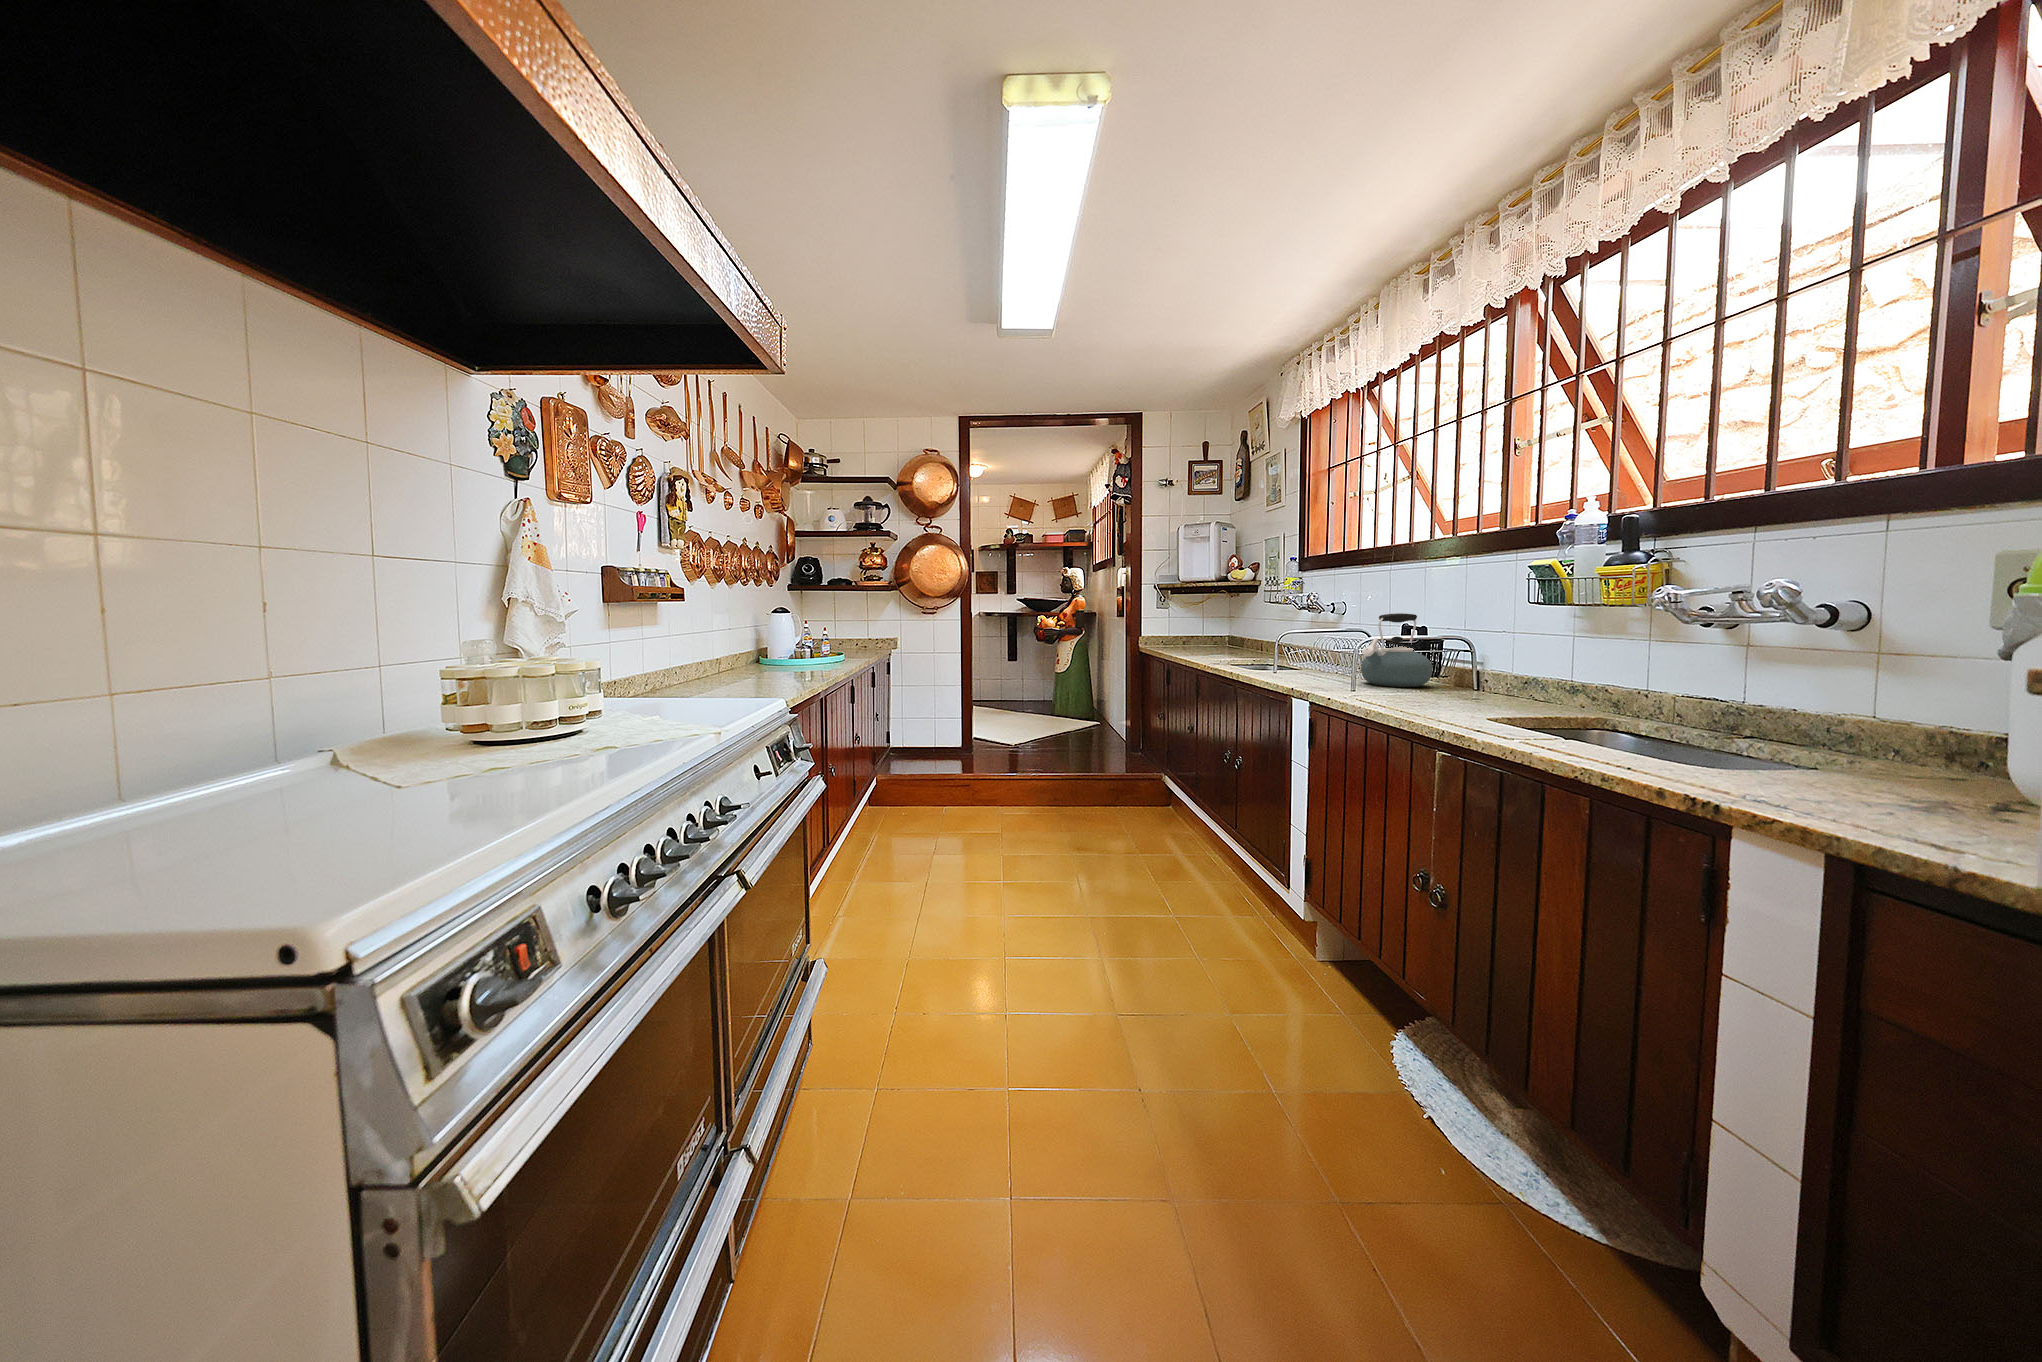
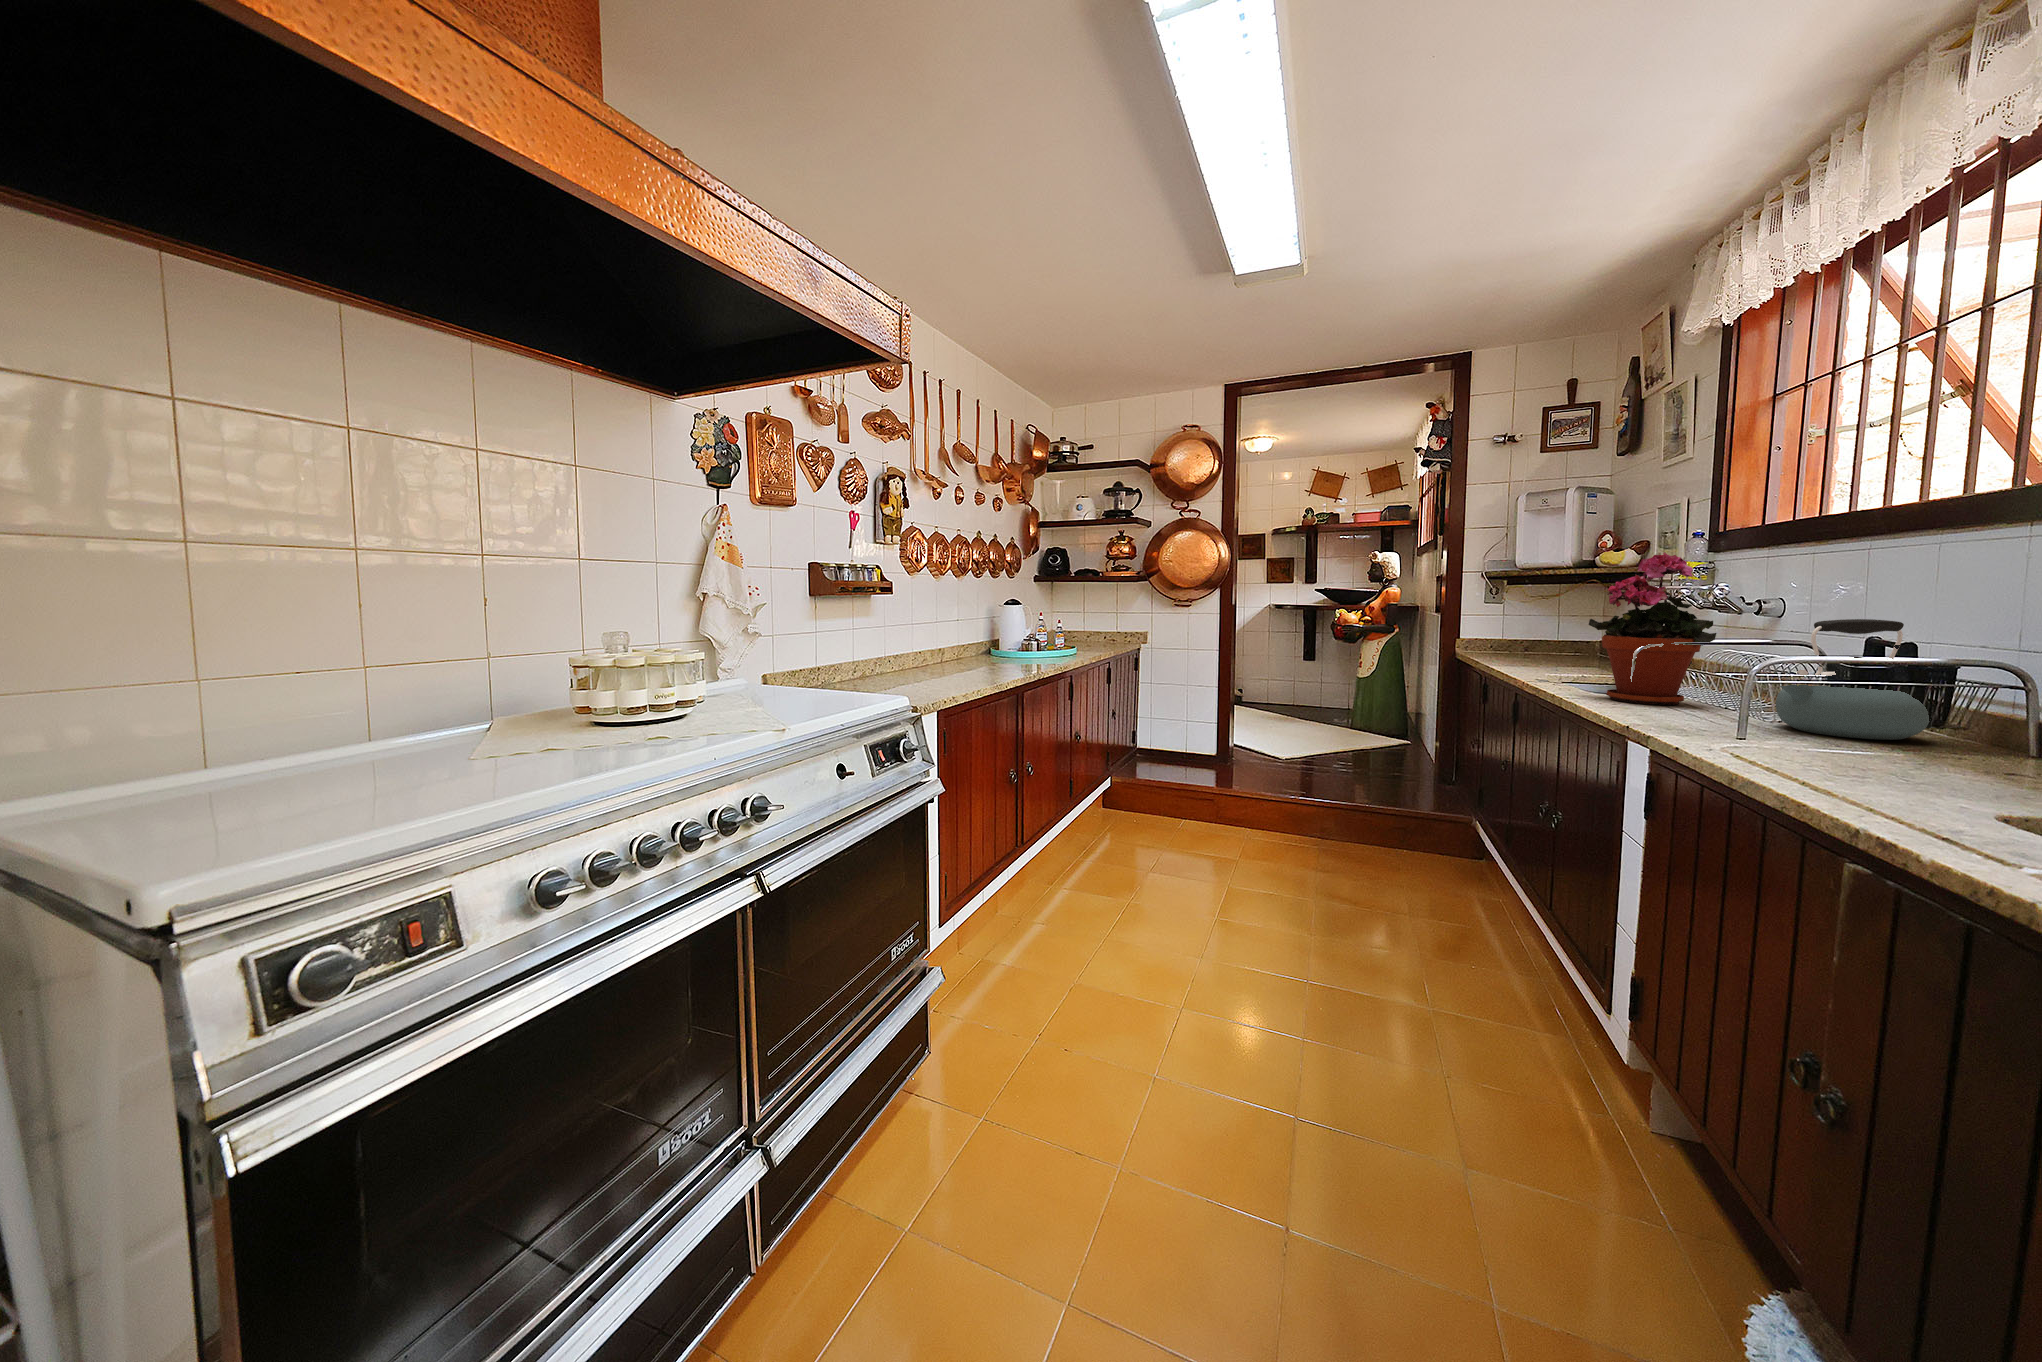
potted plant: none [1253,570,1323,675] -> present [1589,553,1716,705]

